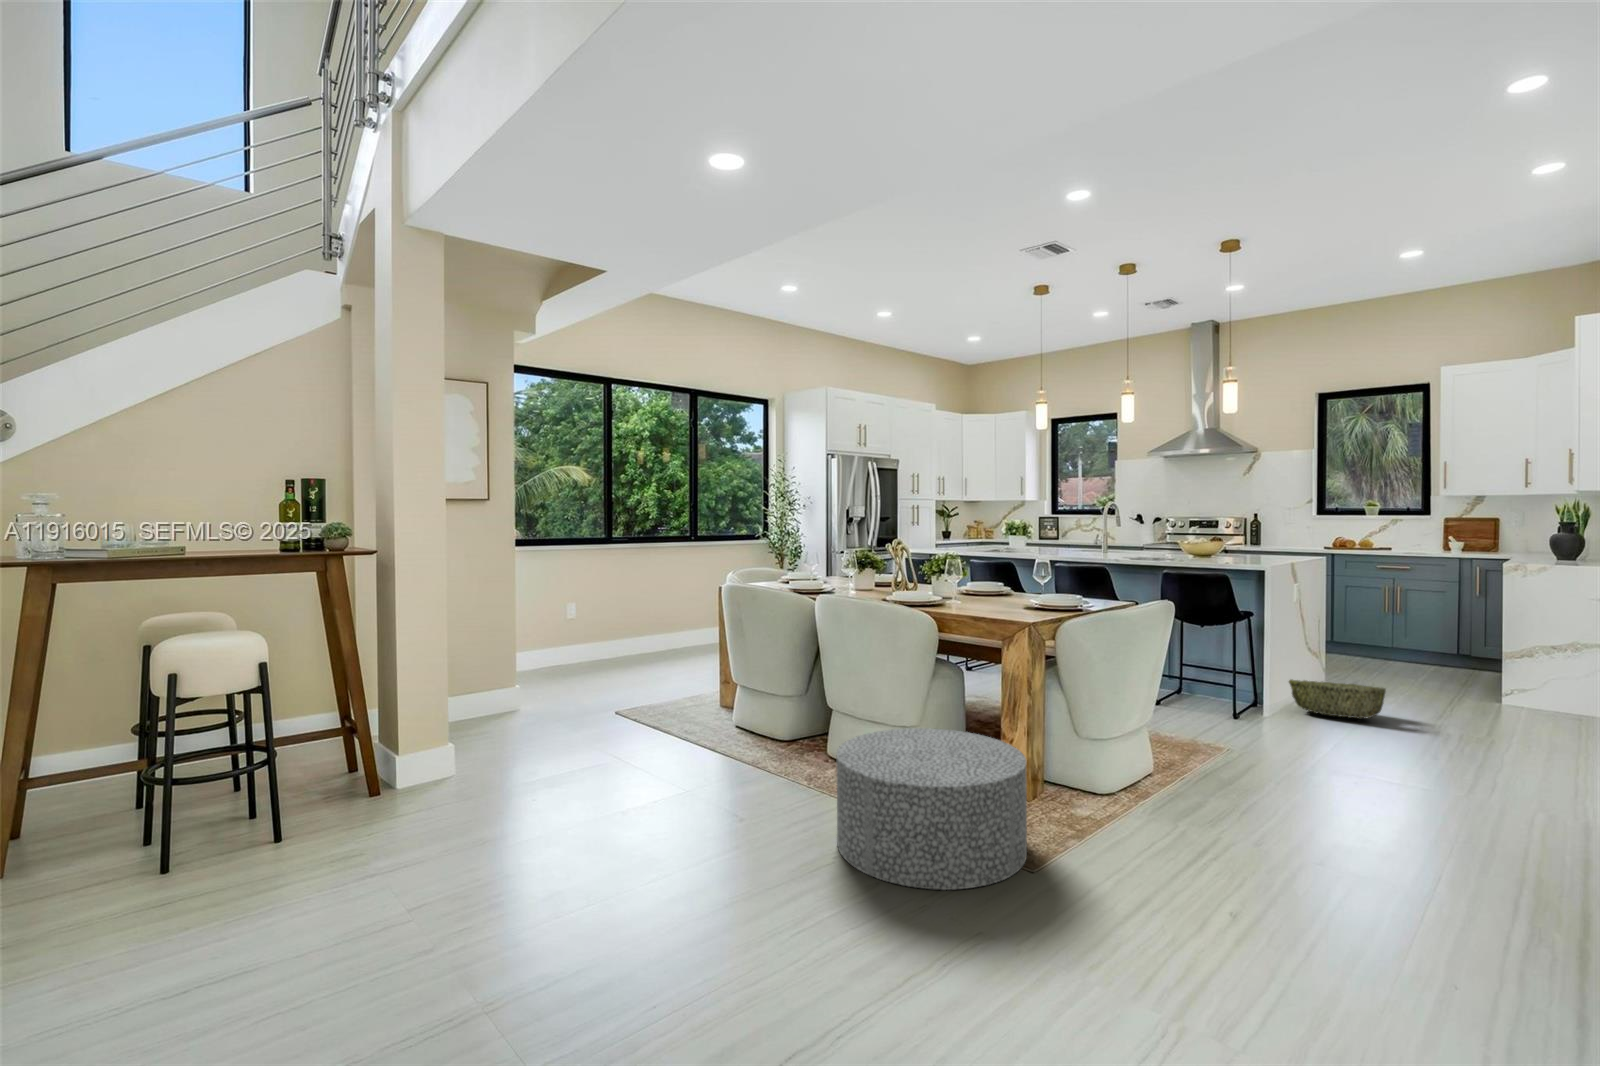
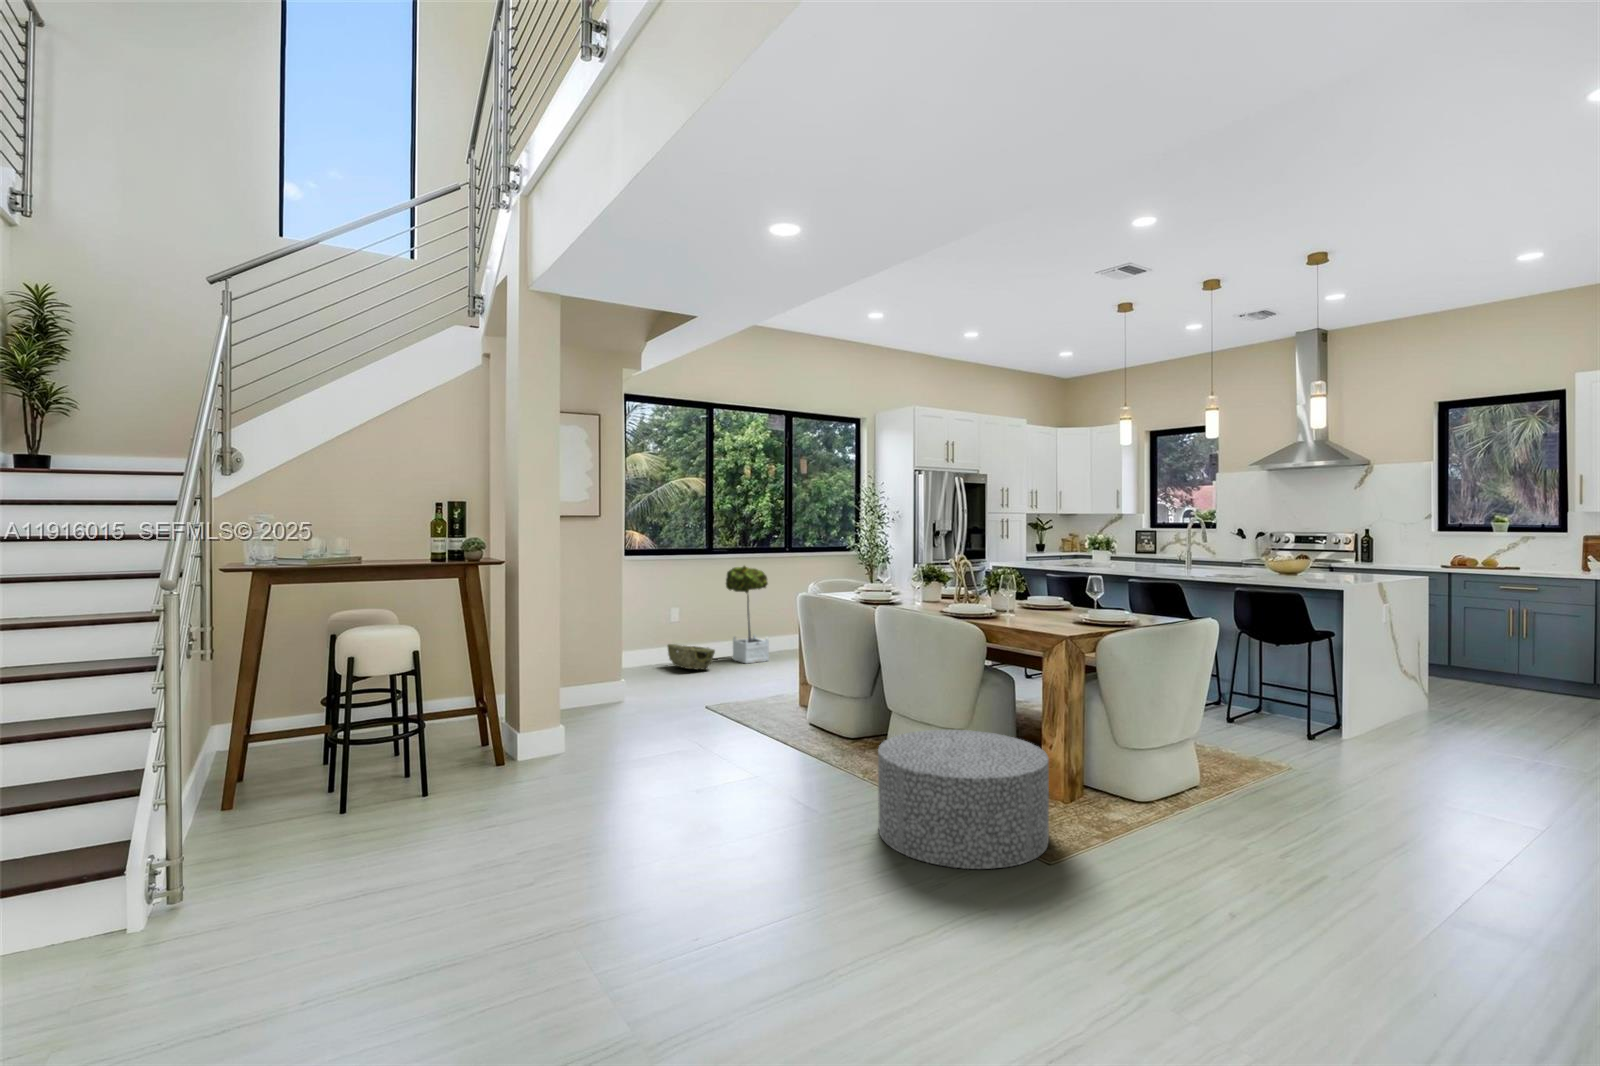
potted tree: none [630,554,678,660] -> present [726,566,769,663]
woven basket: present [1289,680,1386,718] -> present [668,644,715,670]

